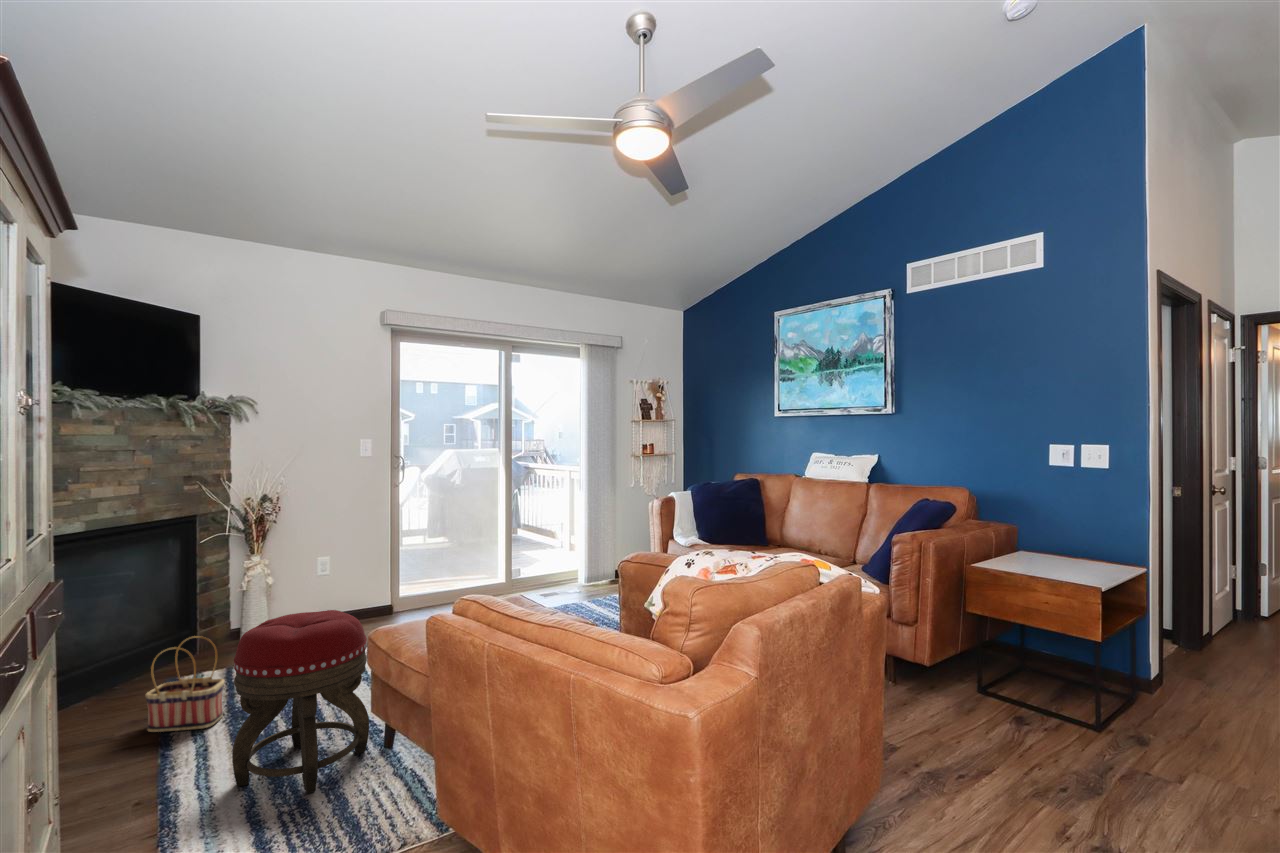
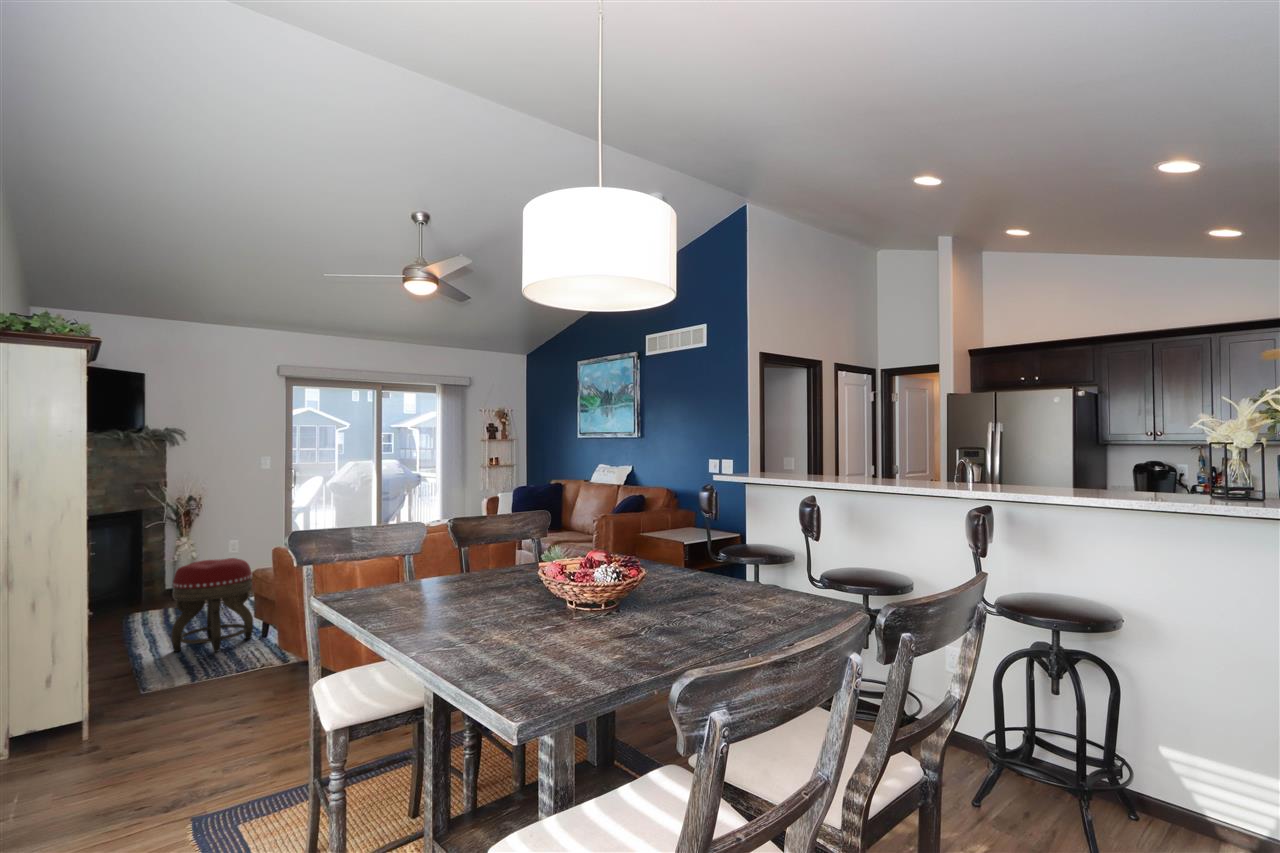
basket: present [145,636,224,732] -> none [115,580,164,635]

